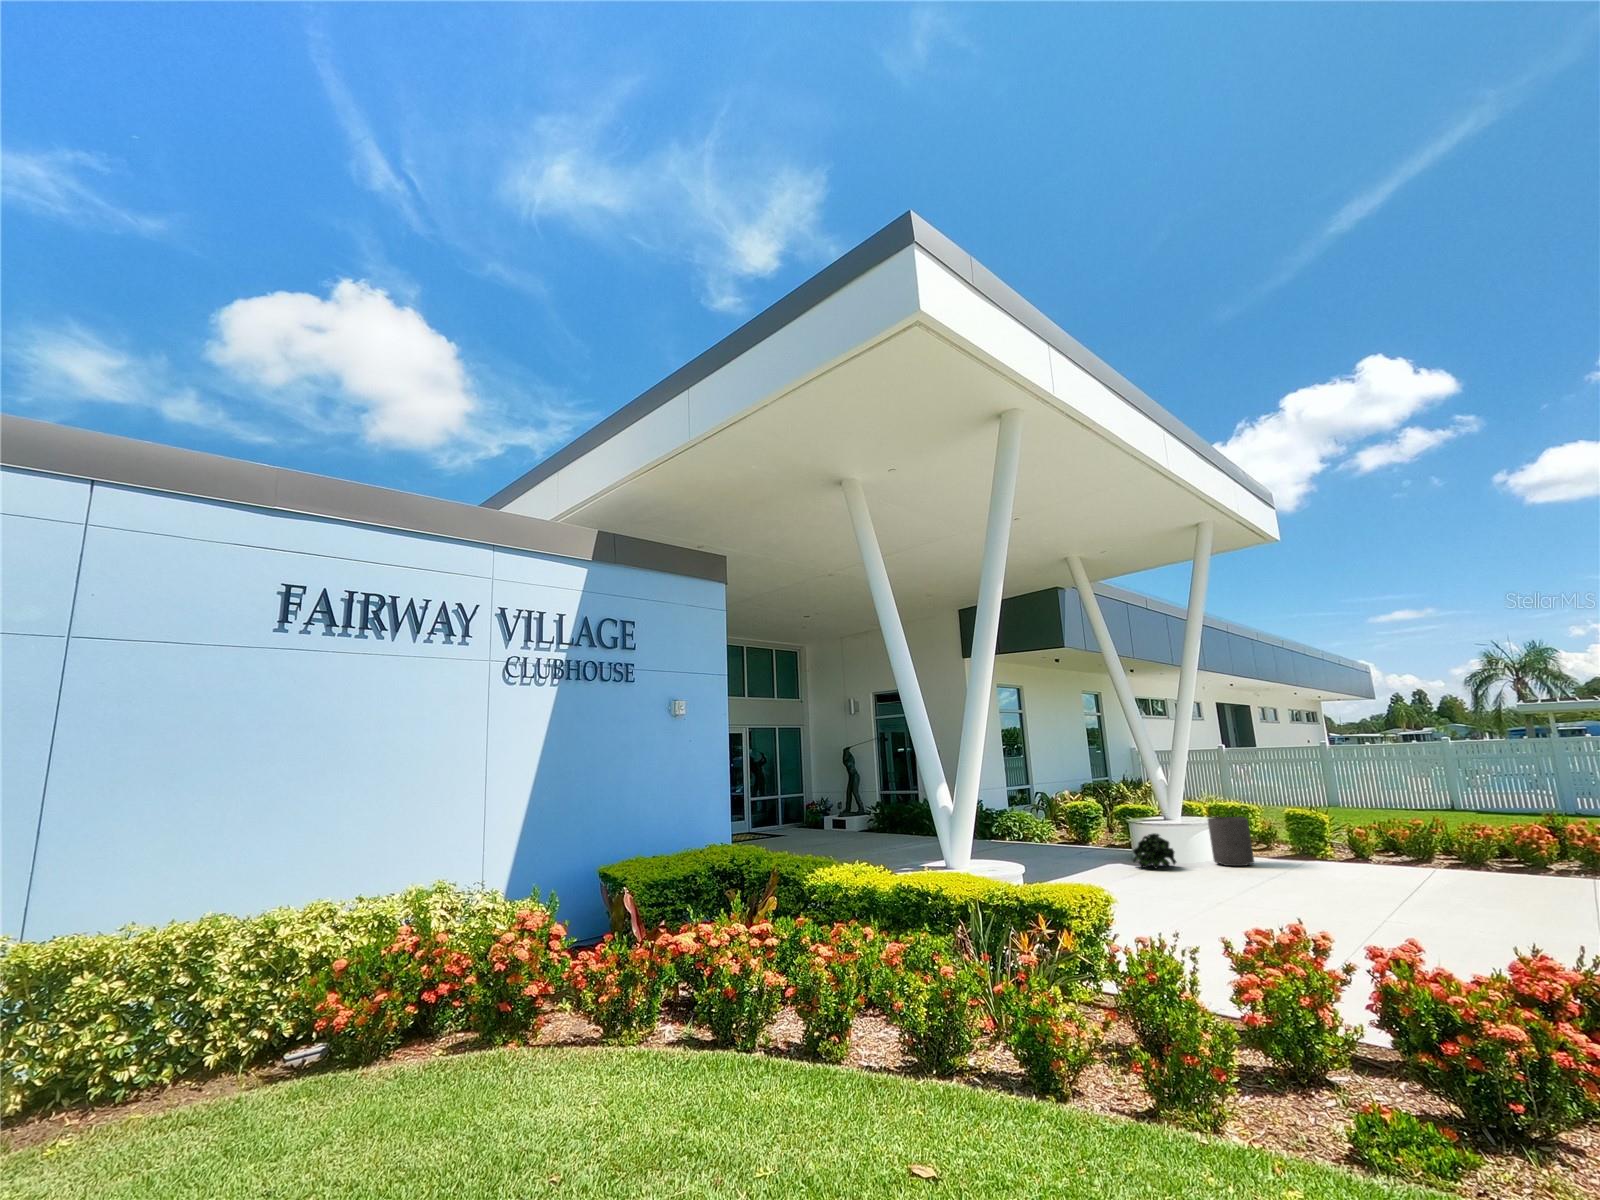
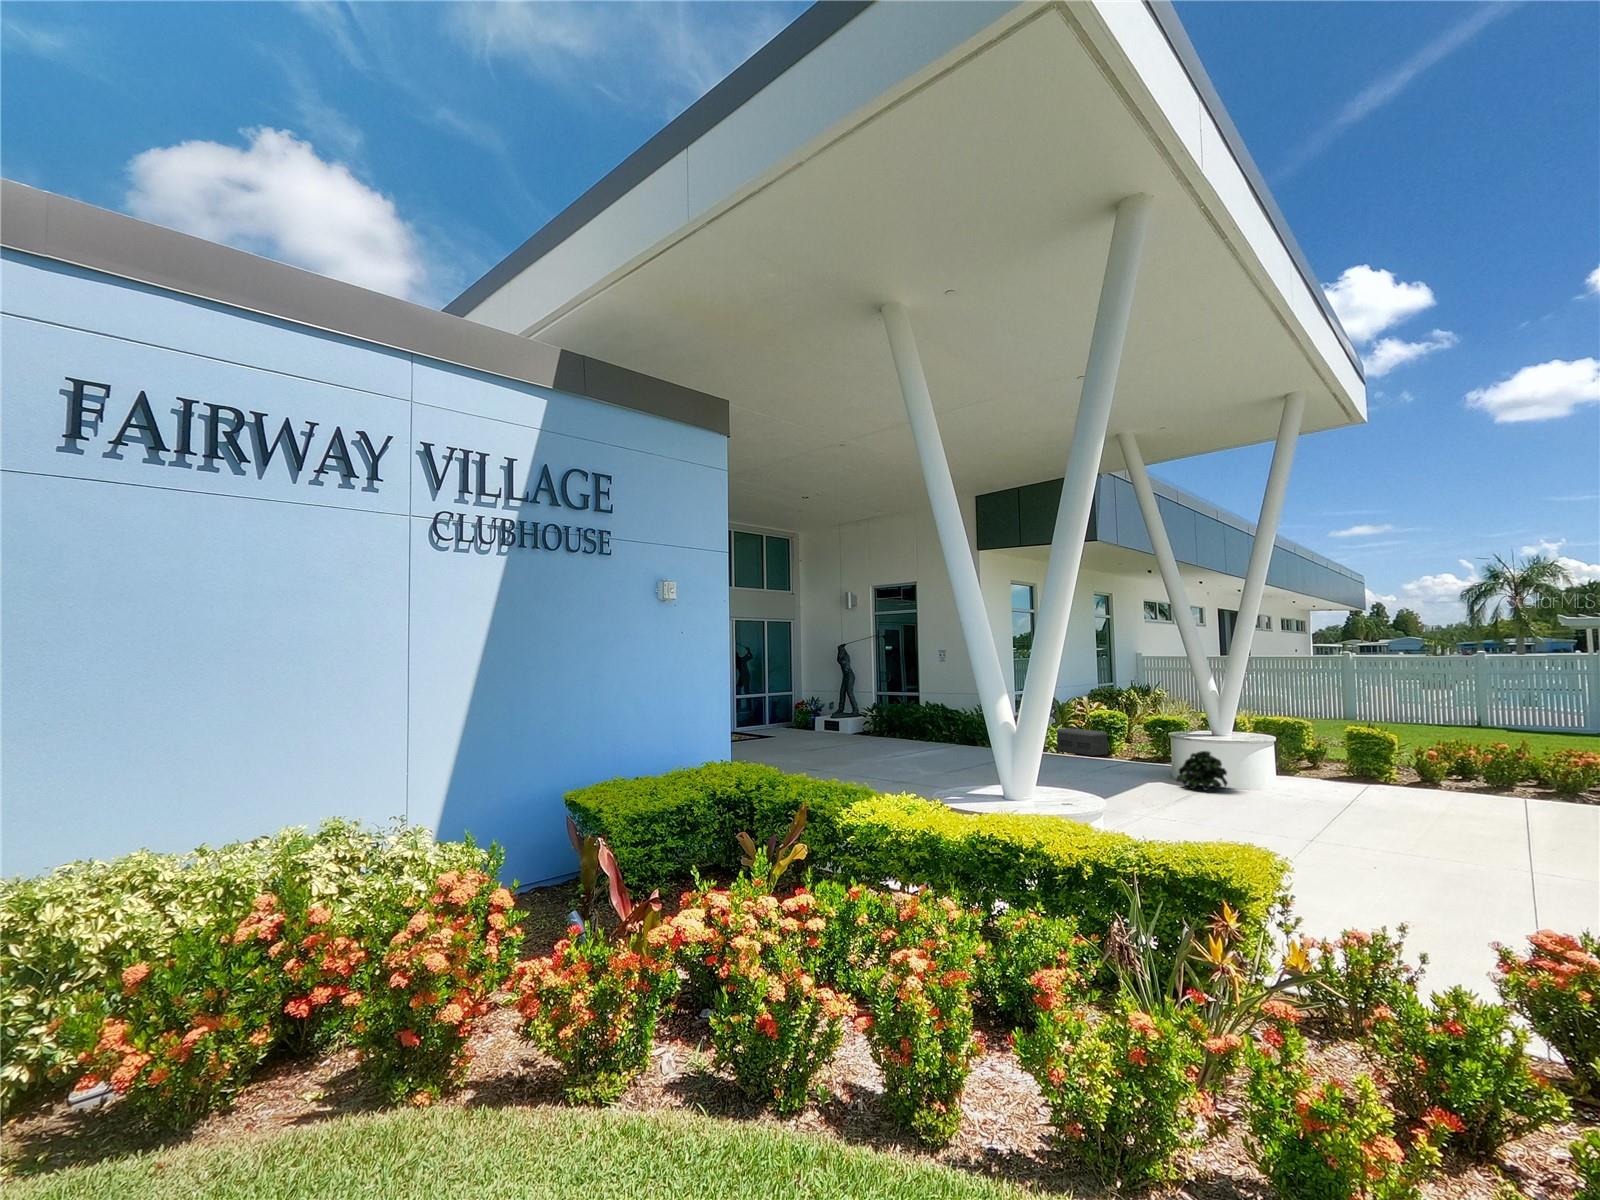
trash can: present [1208,817,1254,866] -> none [1264,735,1314,790]
storage bench: none [1040,820,1086,845] -> present [1057,728,1108,756]

